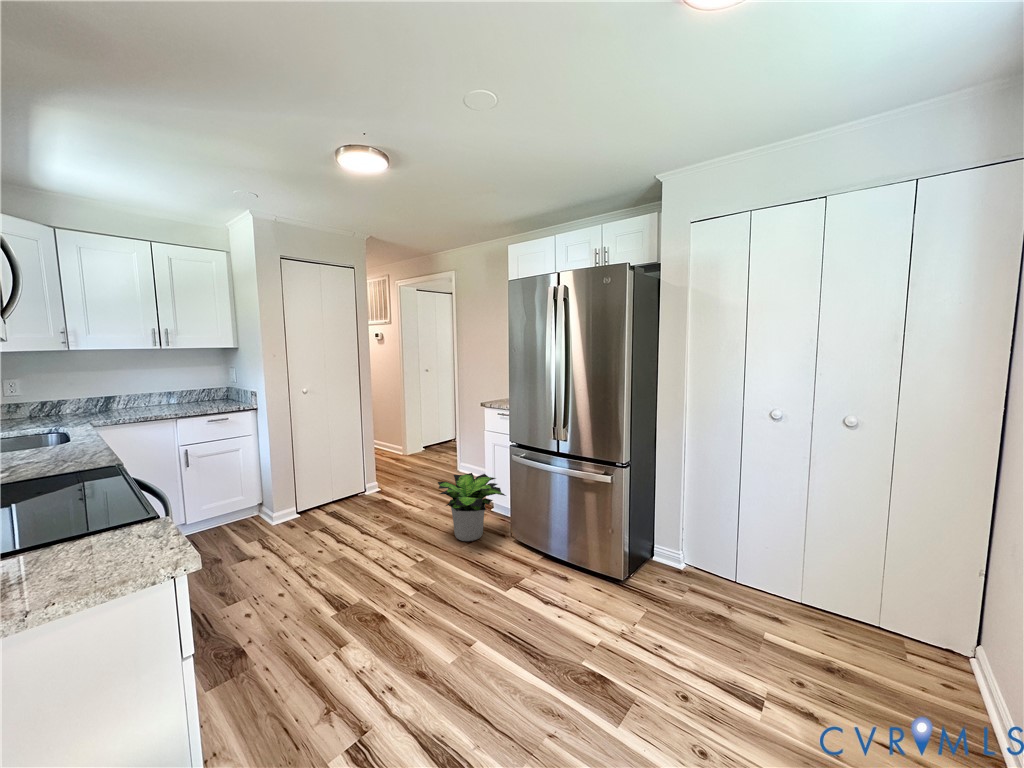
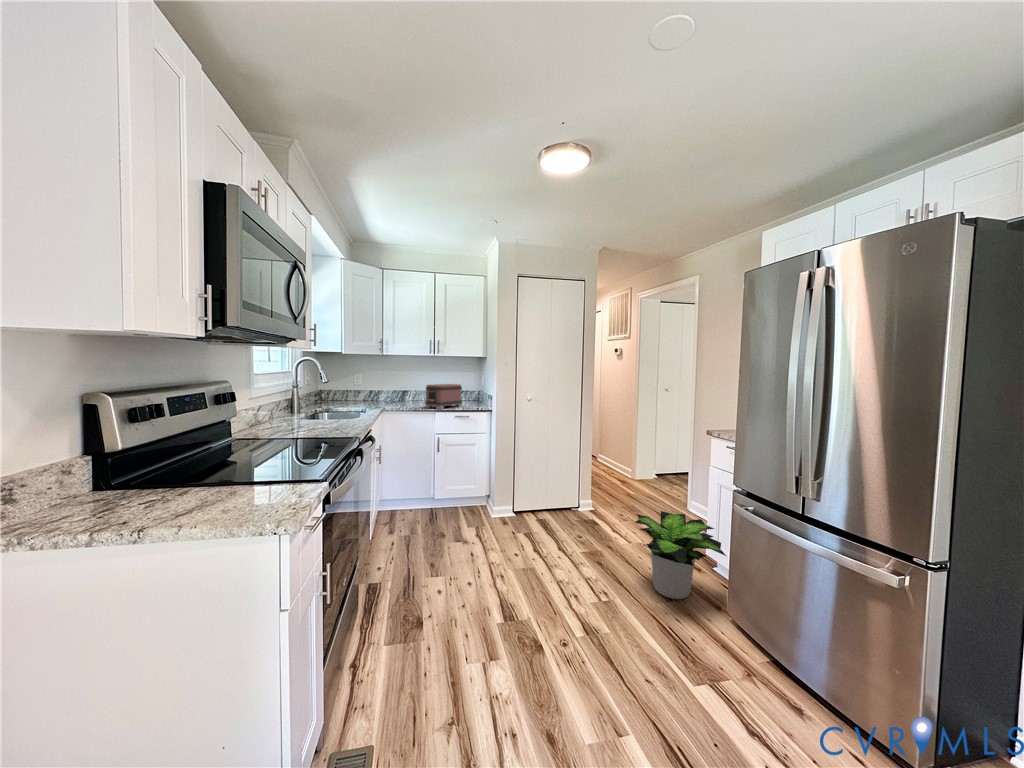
toaster: none [155,381,213,415] -> present [425,384,462,409]

